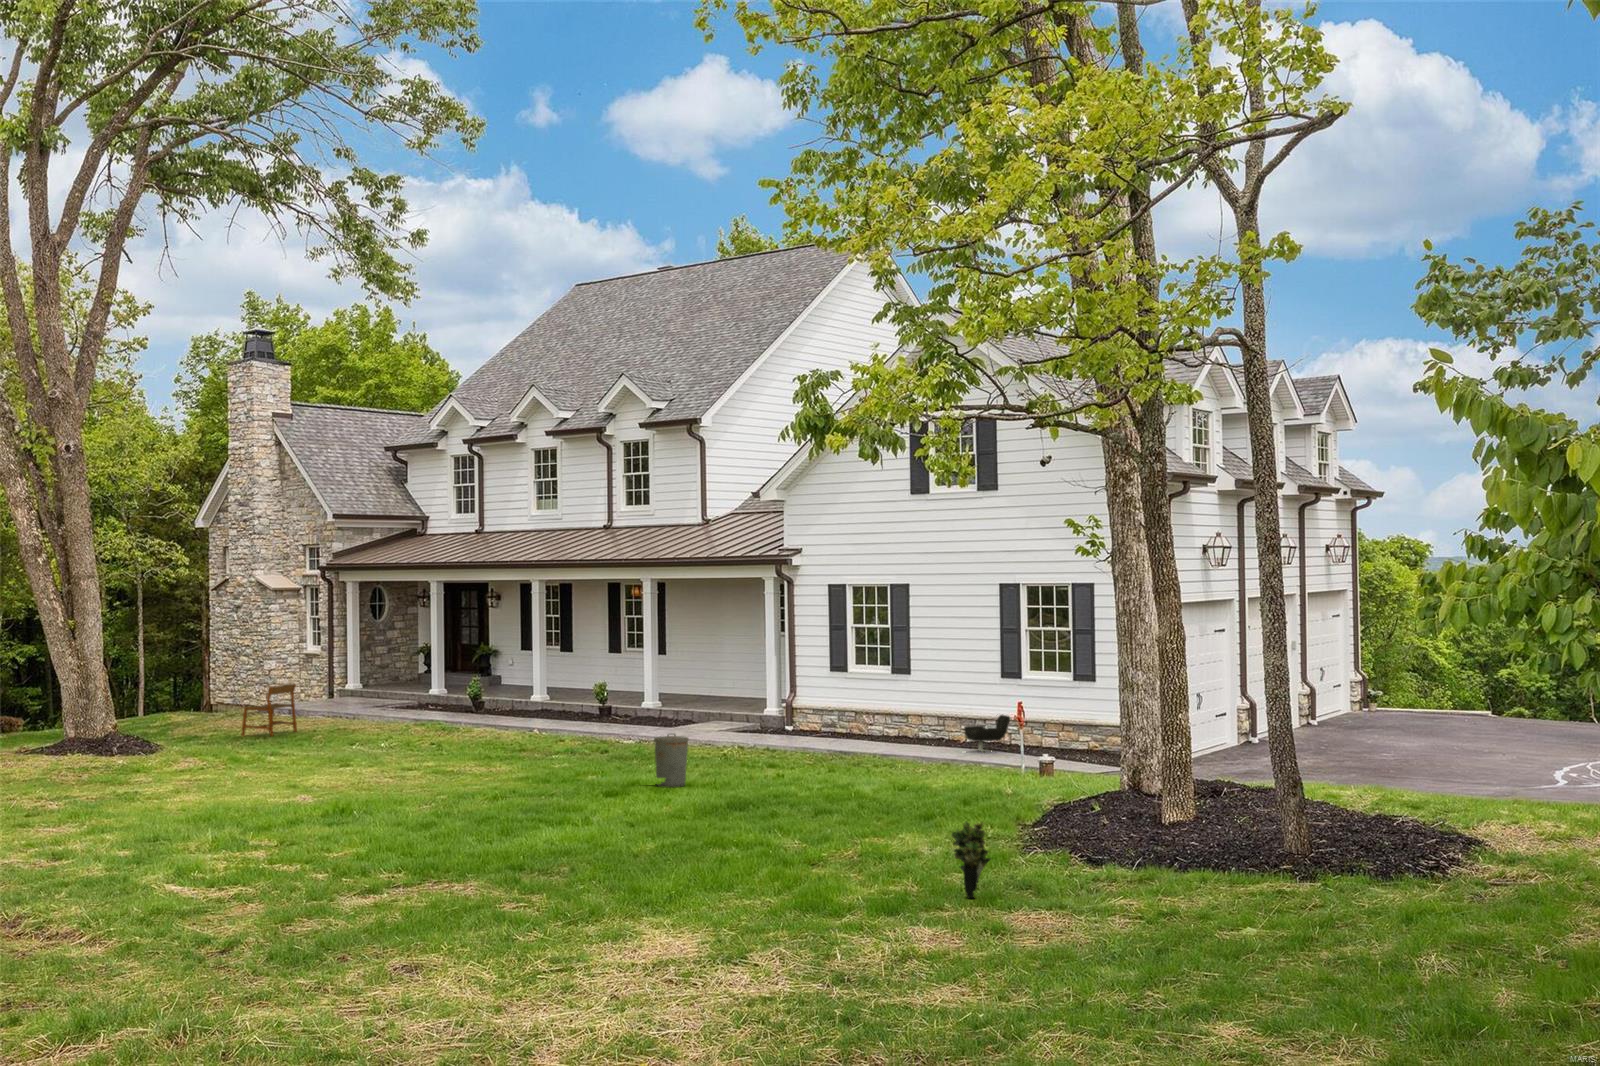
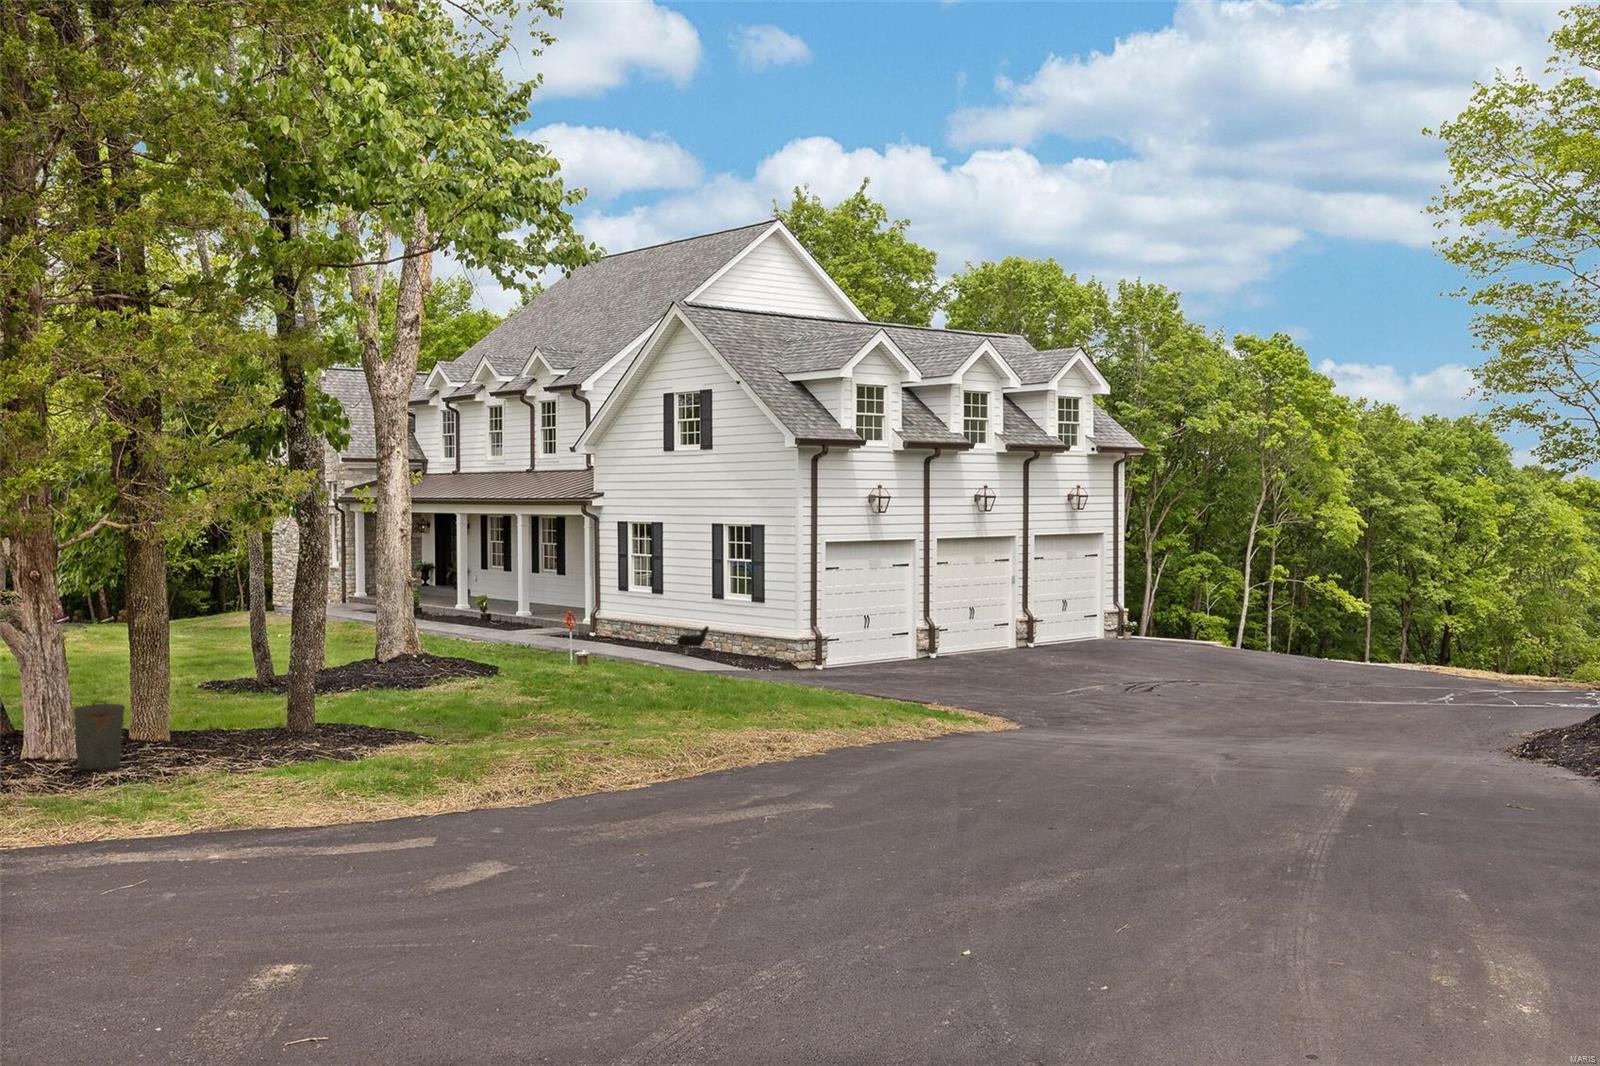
bench: present [241,684,297,736] -> none [210,589,256,627]
trash can: present [654,734,689,788] -> present [73,701,125,772]
potted plant: present [952,821,991,898] -> none [264,690,295,742]

